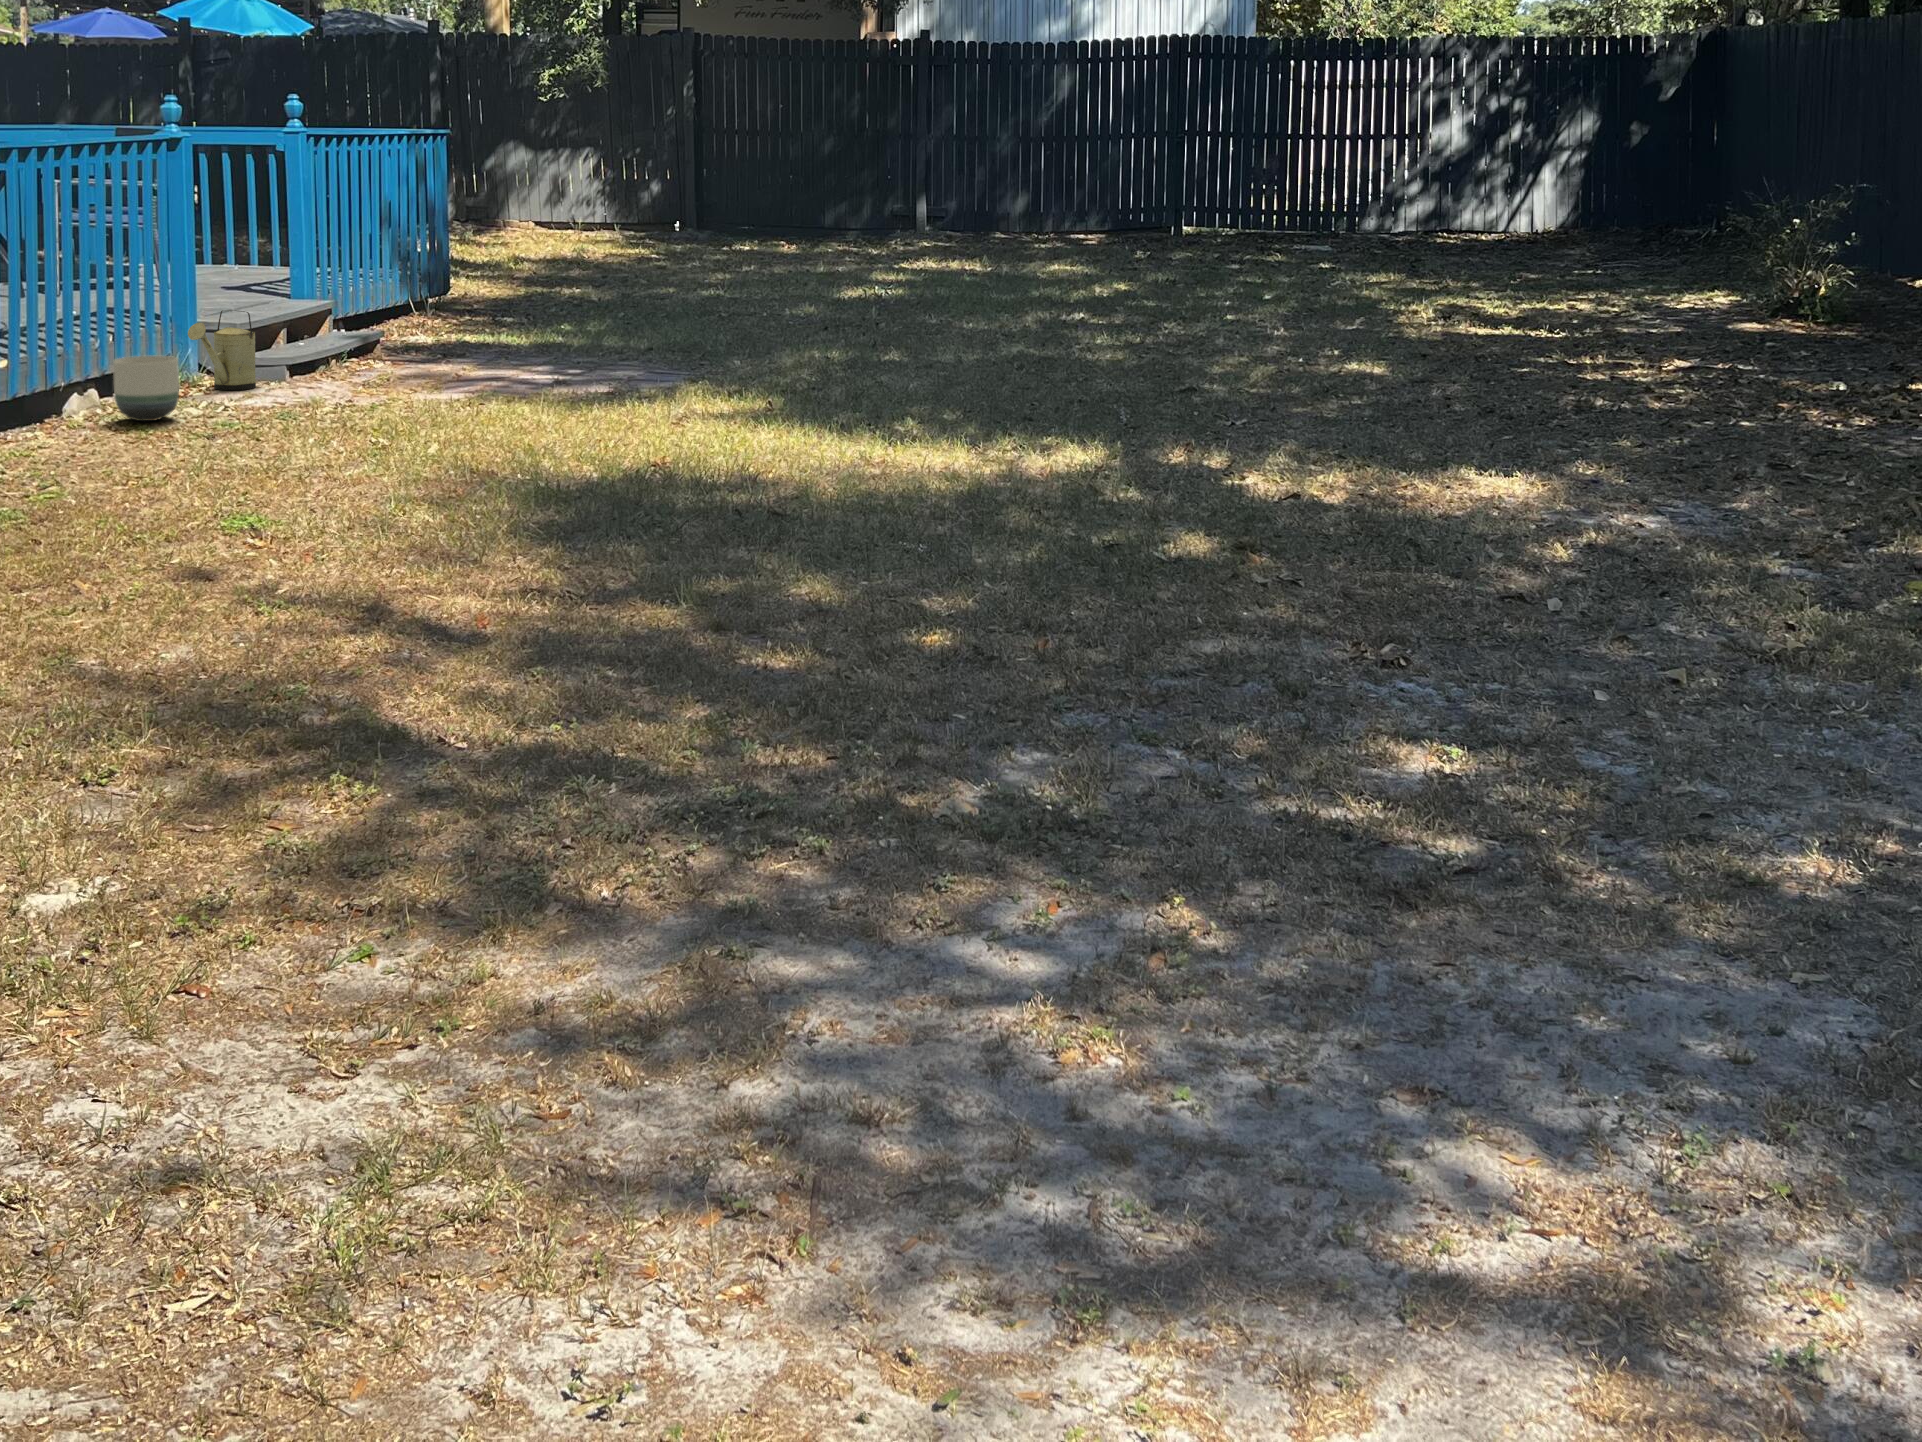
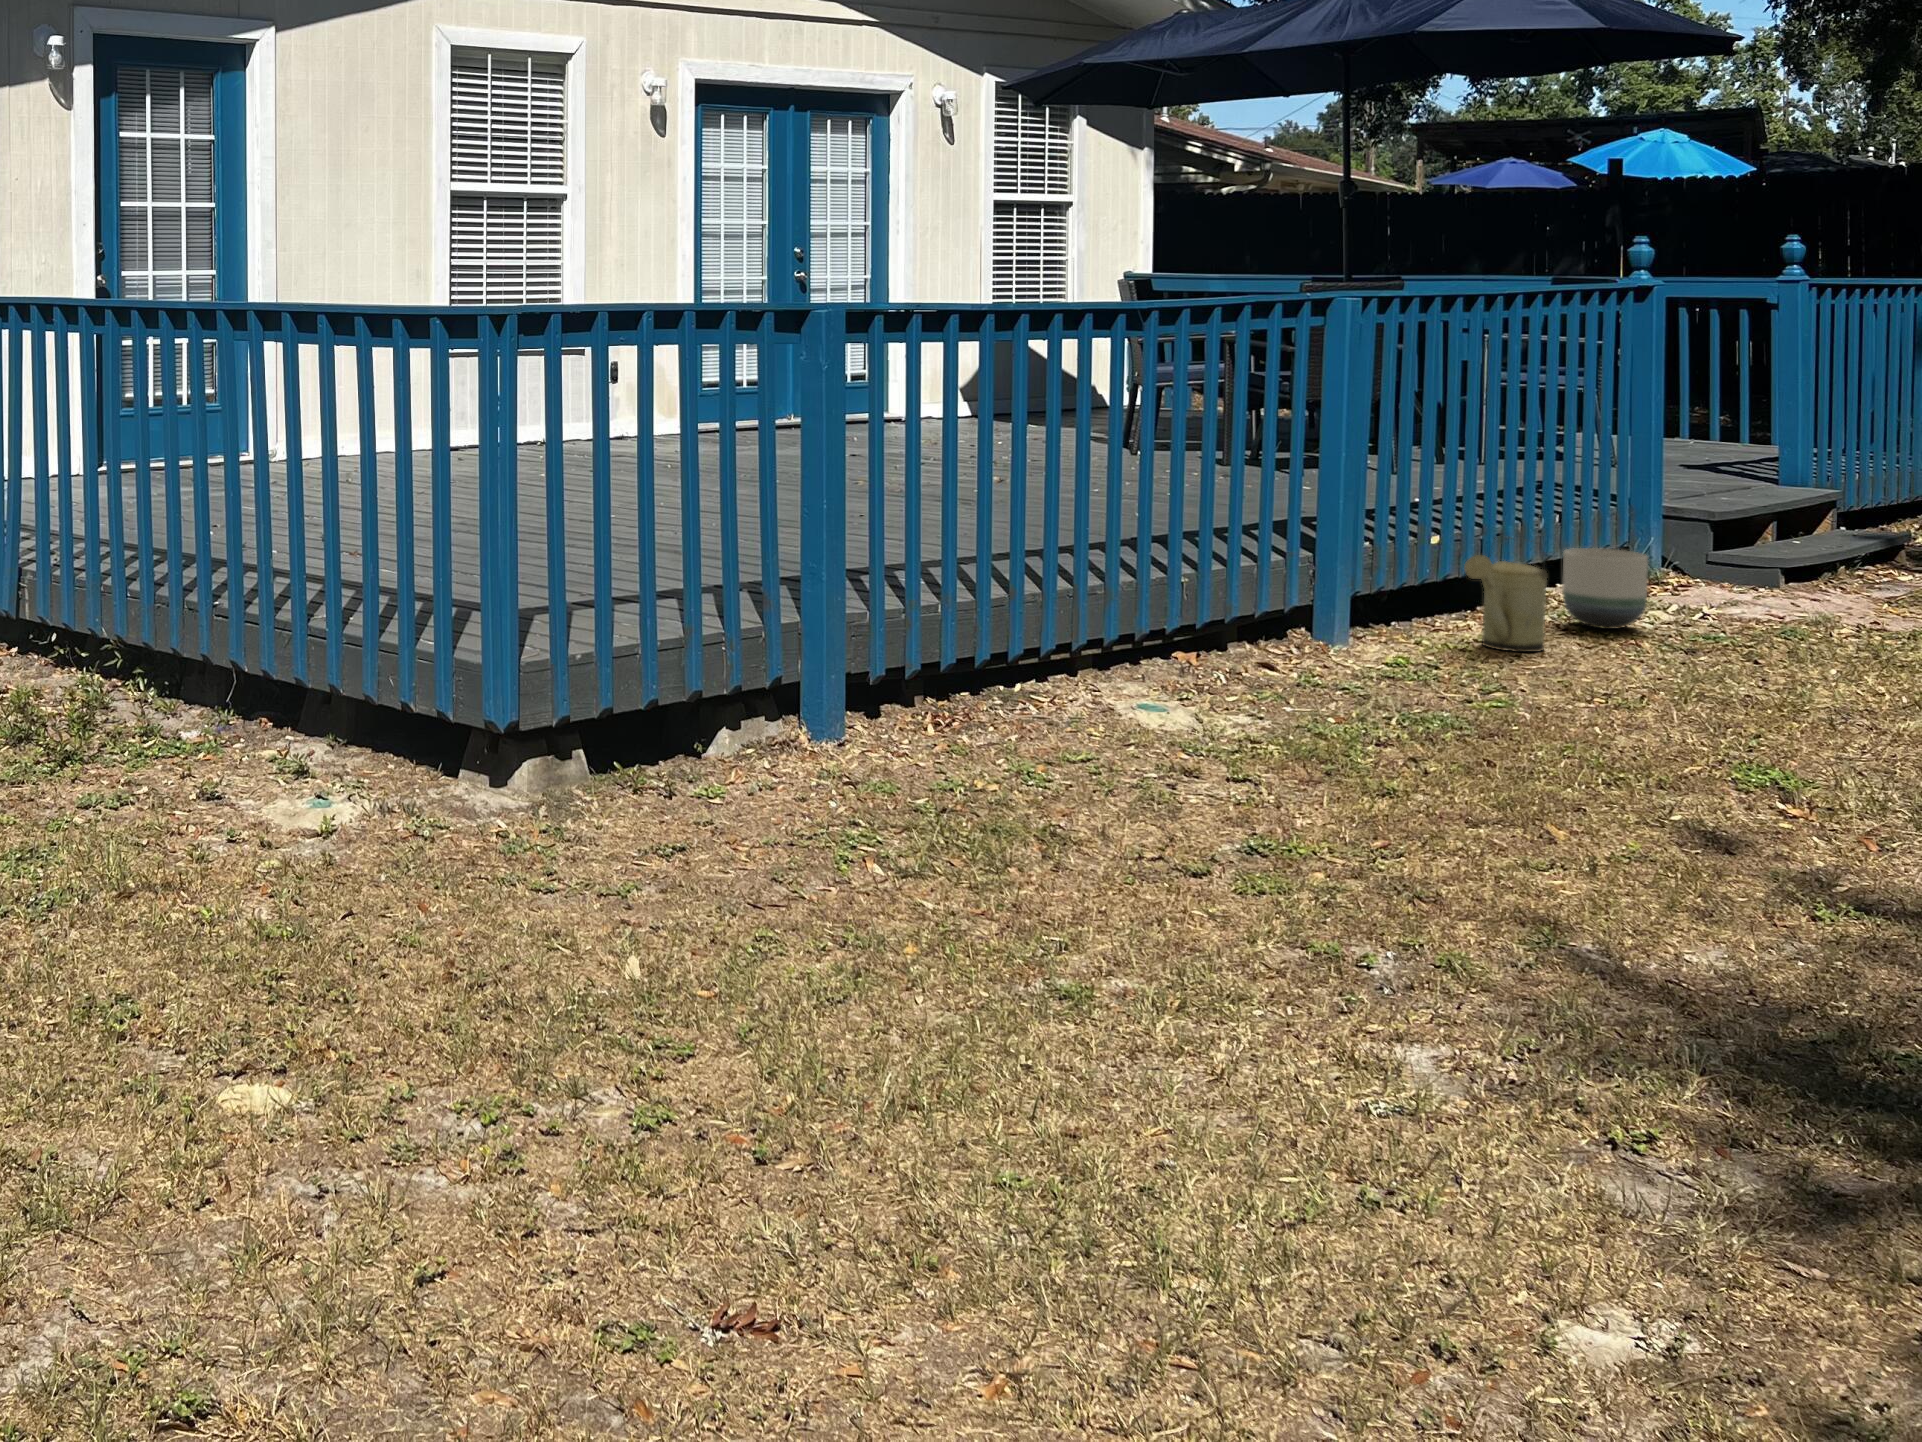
watering can: present [188,310,256,390] -> present [1464,537,1547,652]

